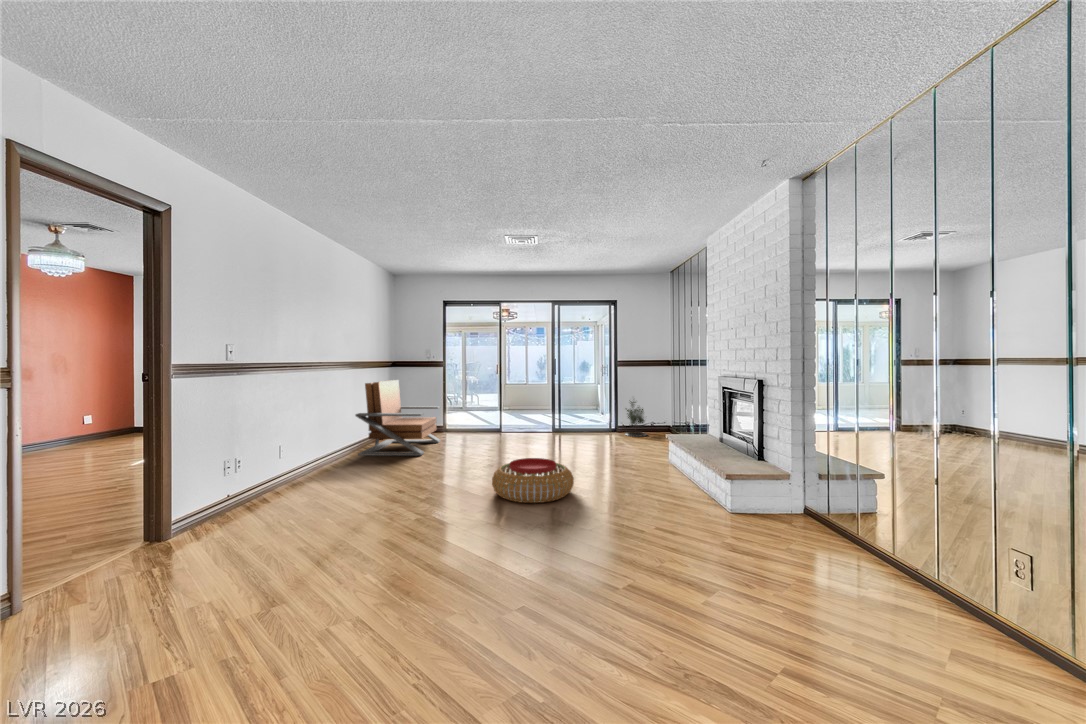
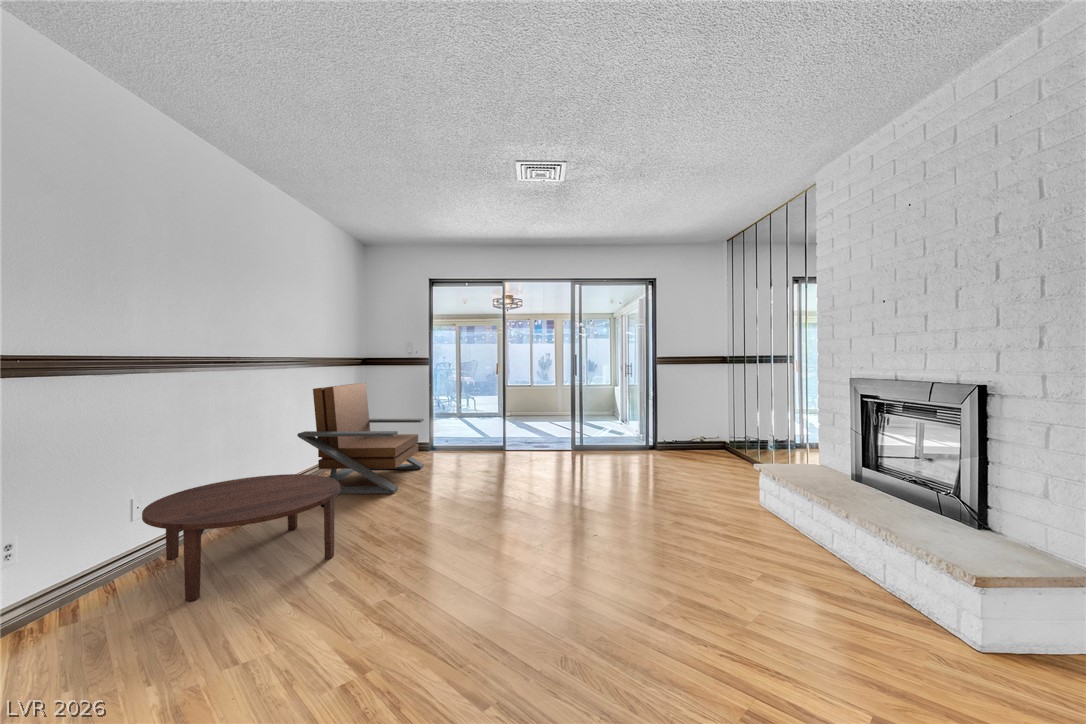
potted tree: present [625,401,646,437] -> none [667,403,699,457]
coffee table: none [285,437,393,499] -> present [142,474,340,601]
pouf: present [492,458,574,503] -> none [503,516,645,612]

